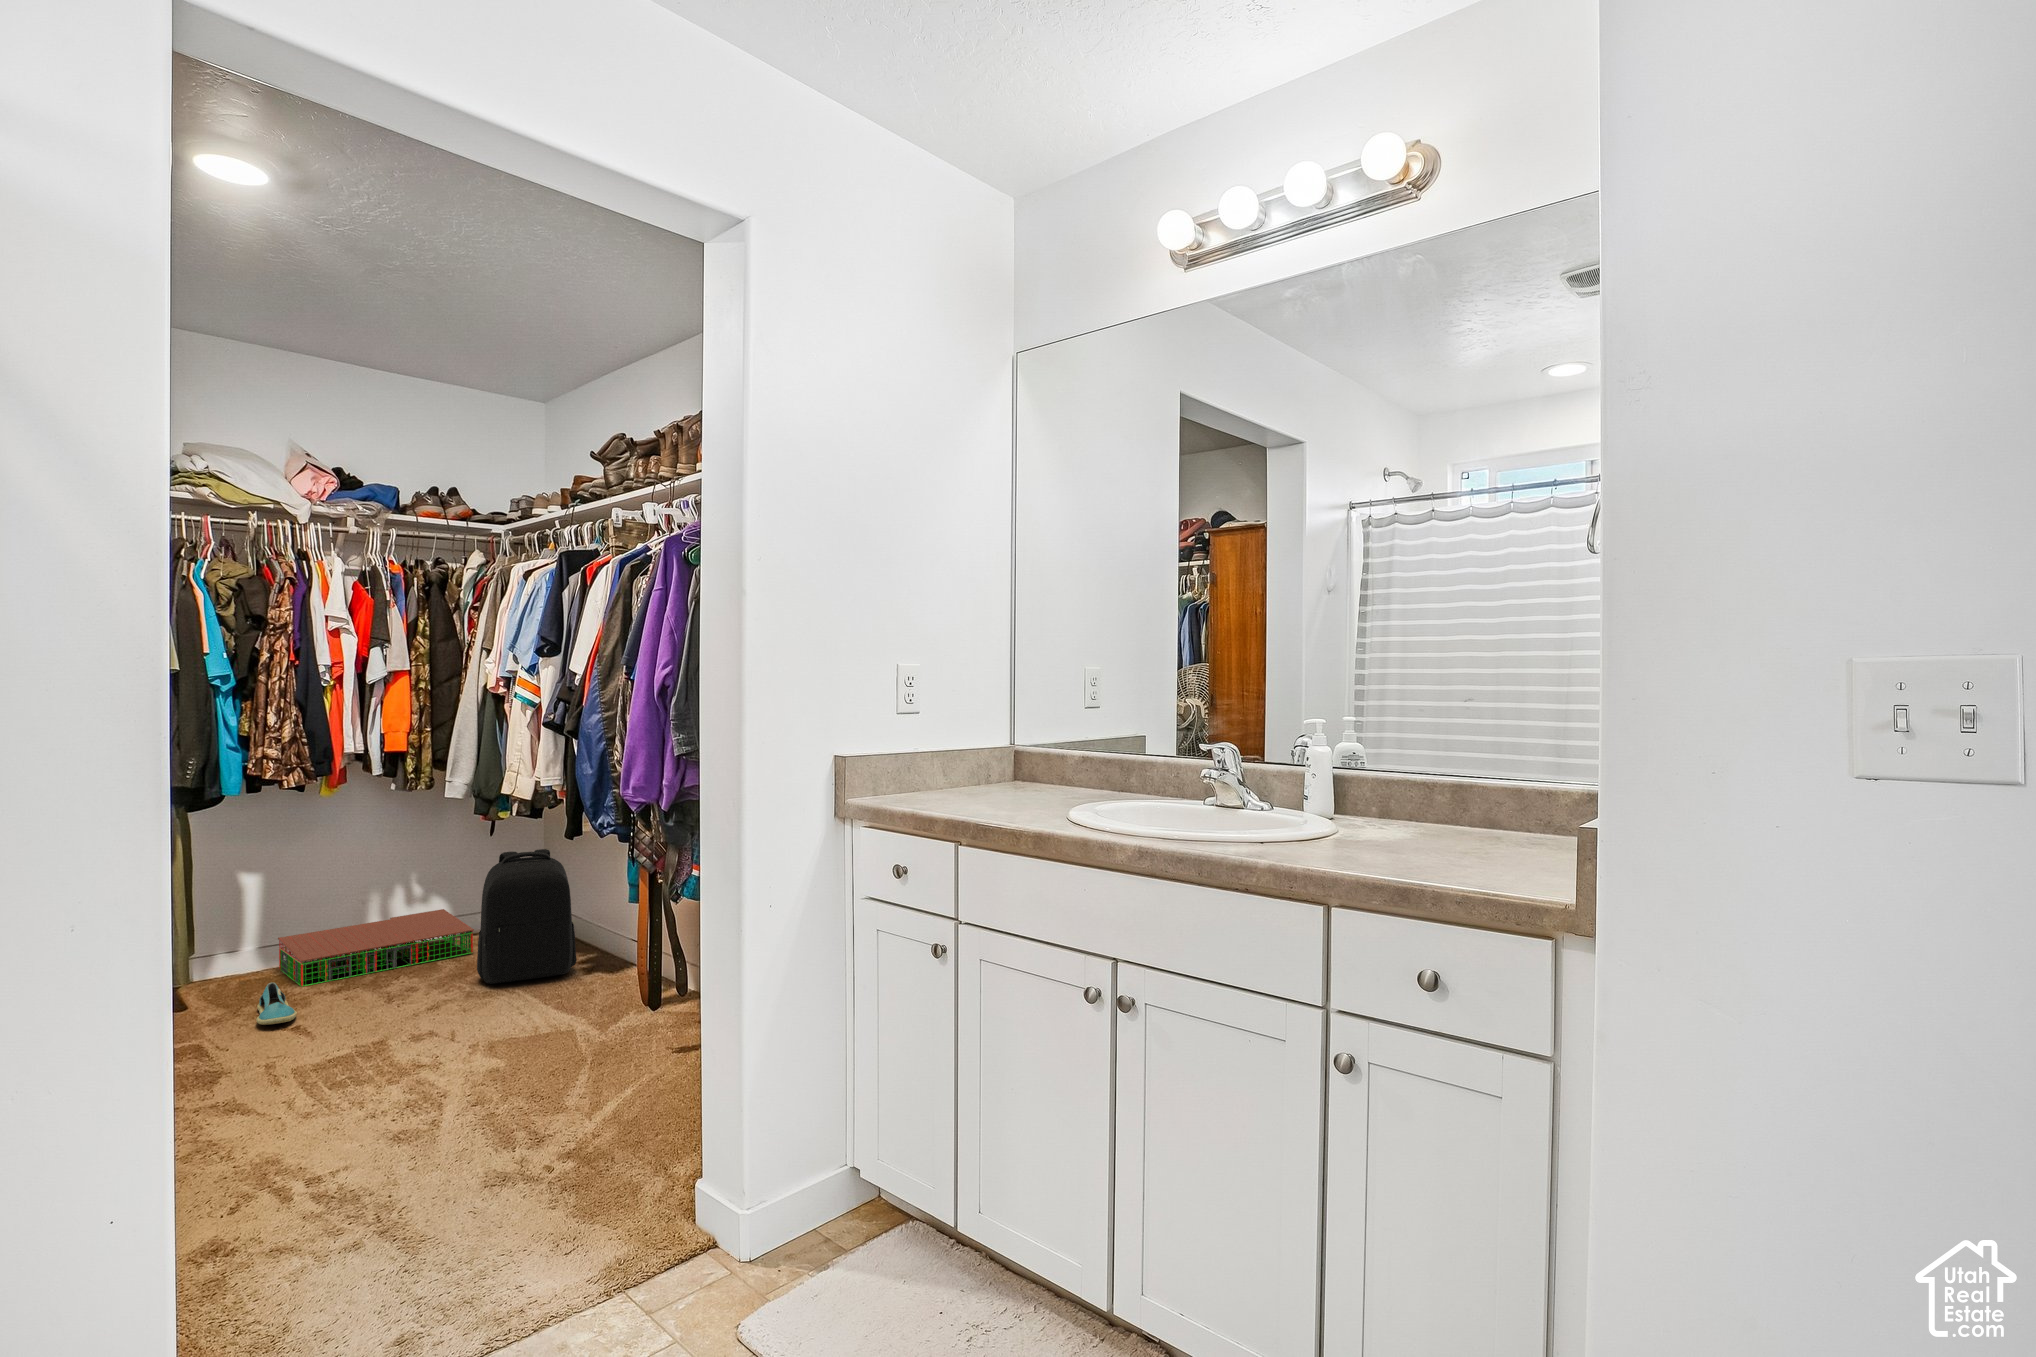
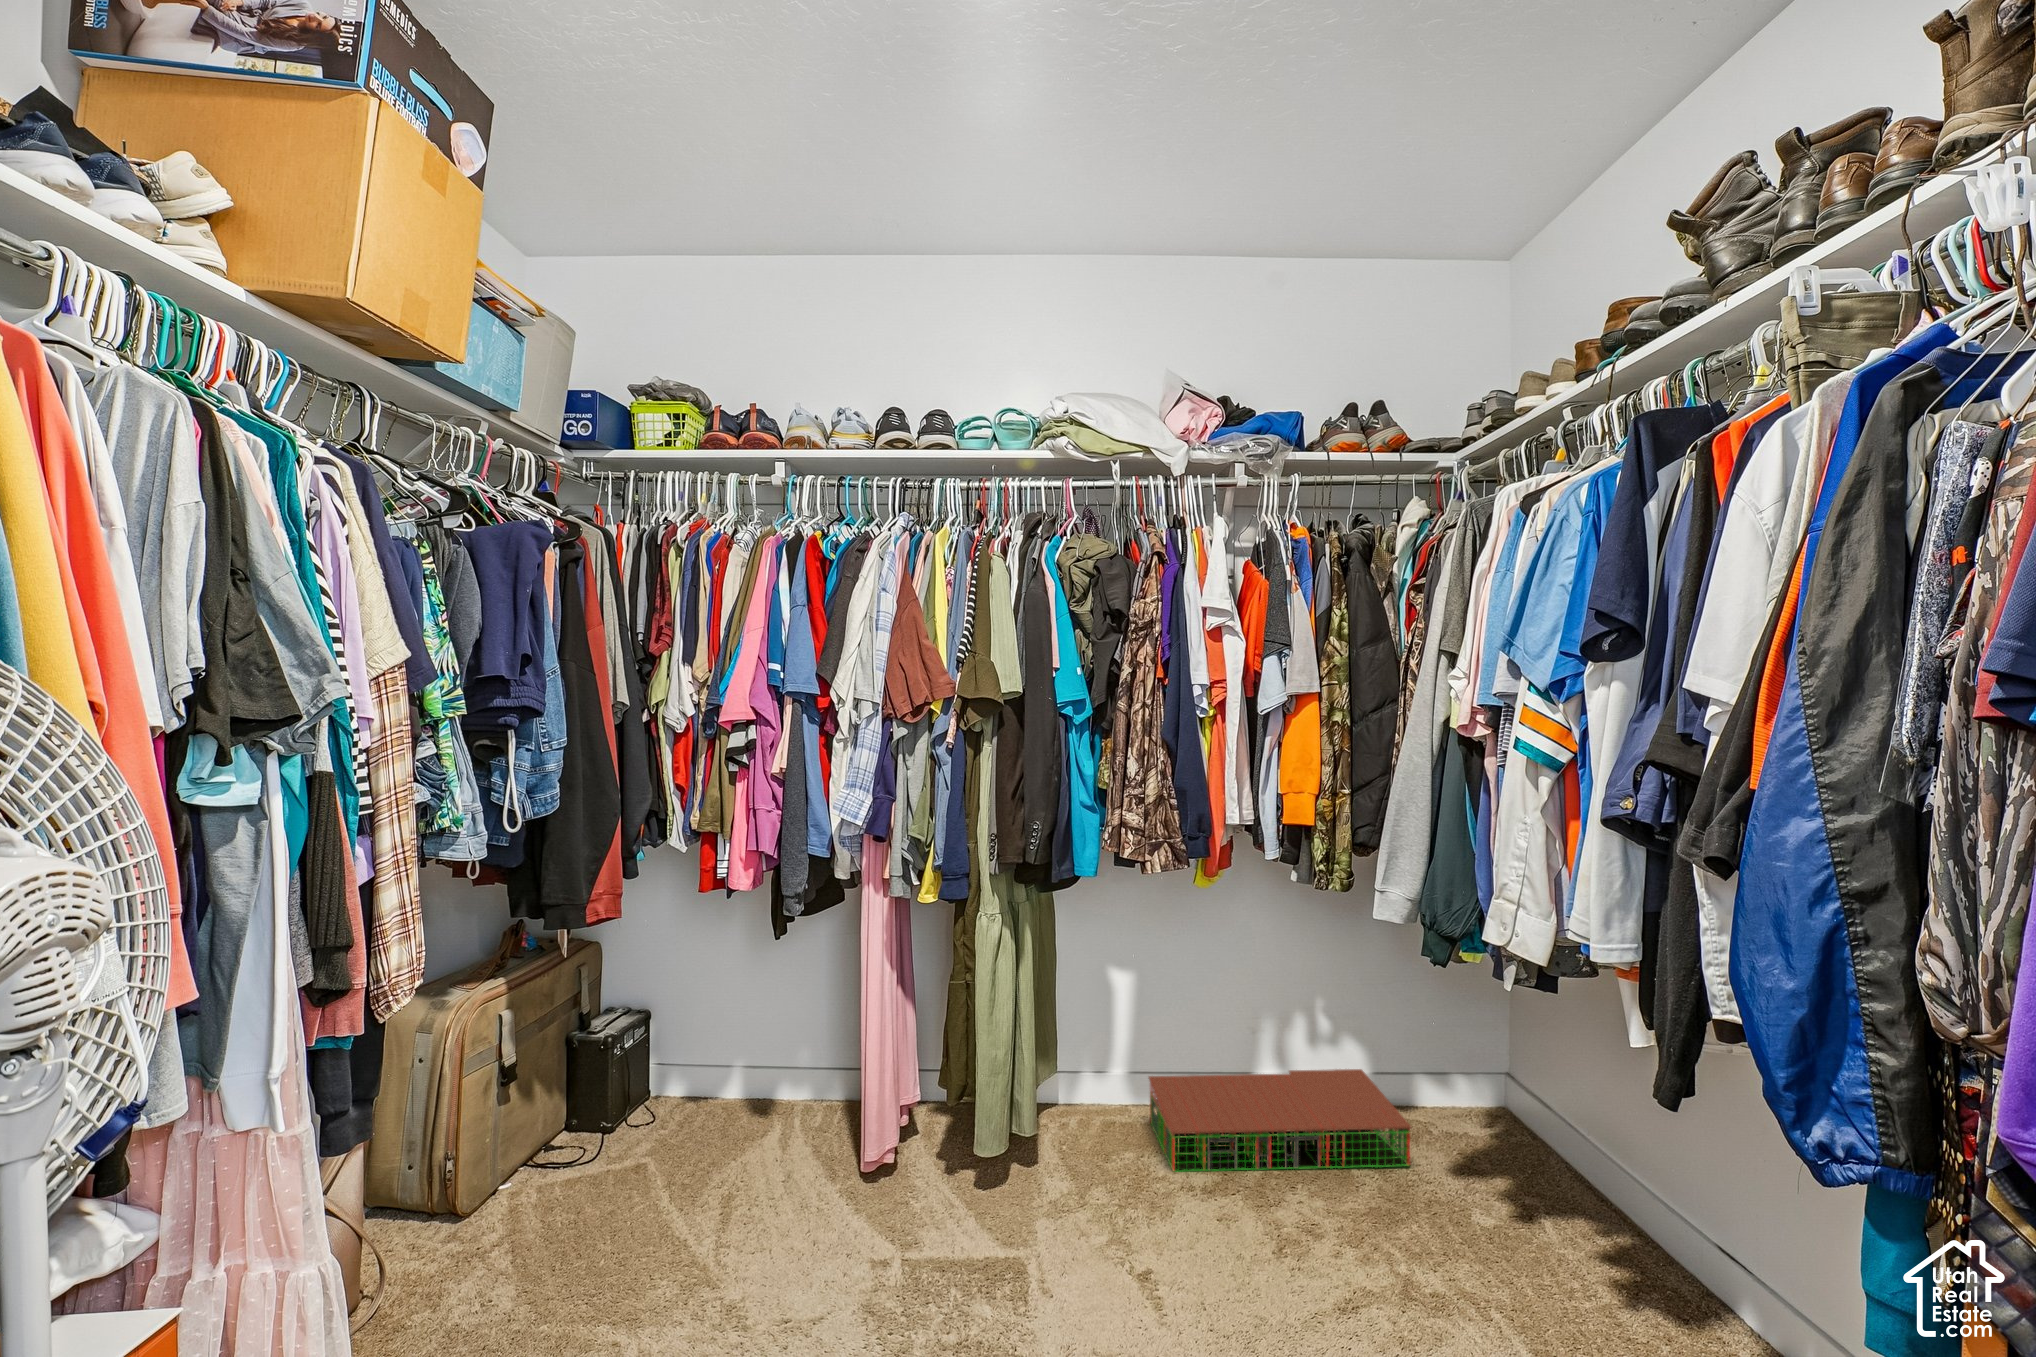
backpack: present [477,849,577,984] -> none [1427,1020,1611,1285]
shoe: present [256,983,297,1025] -> none [1109,1171,1162,1262]

